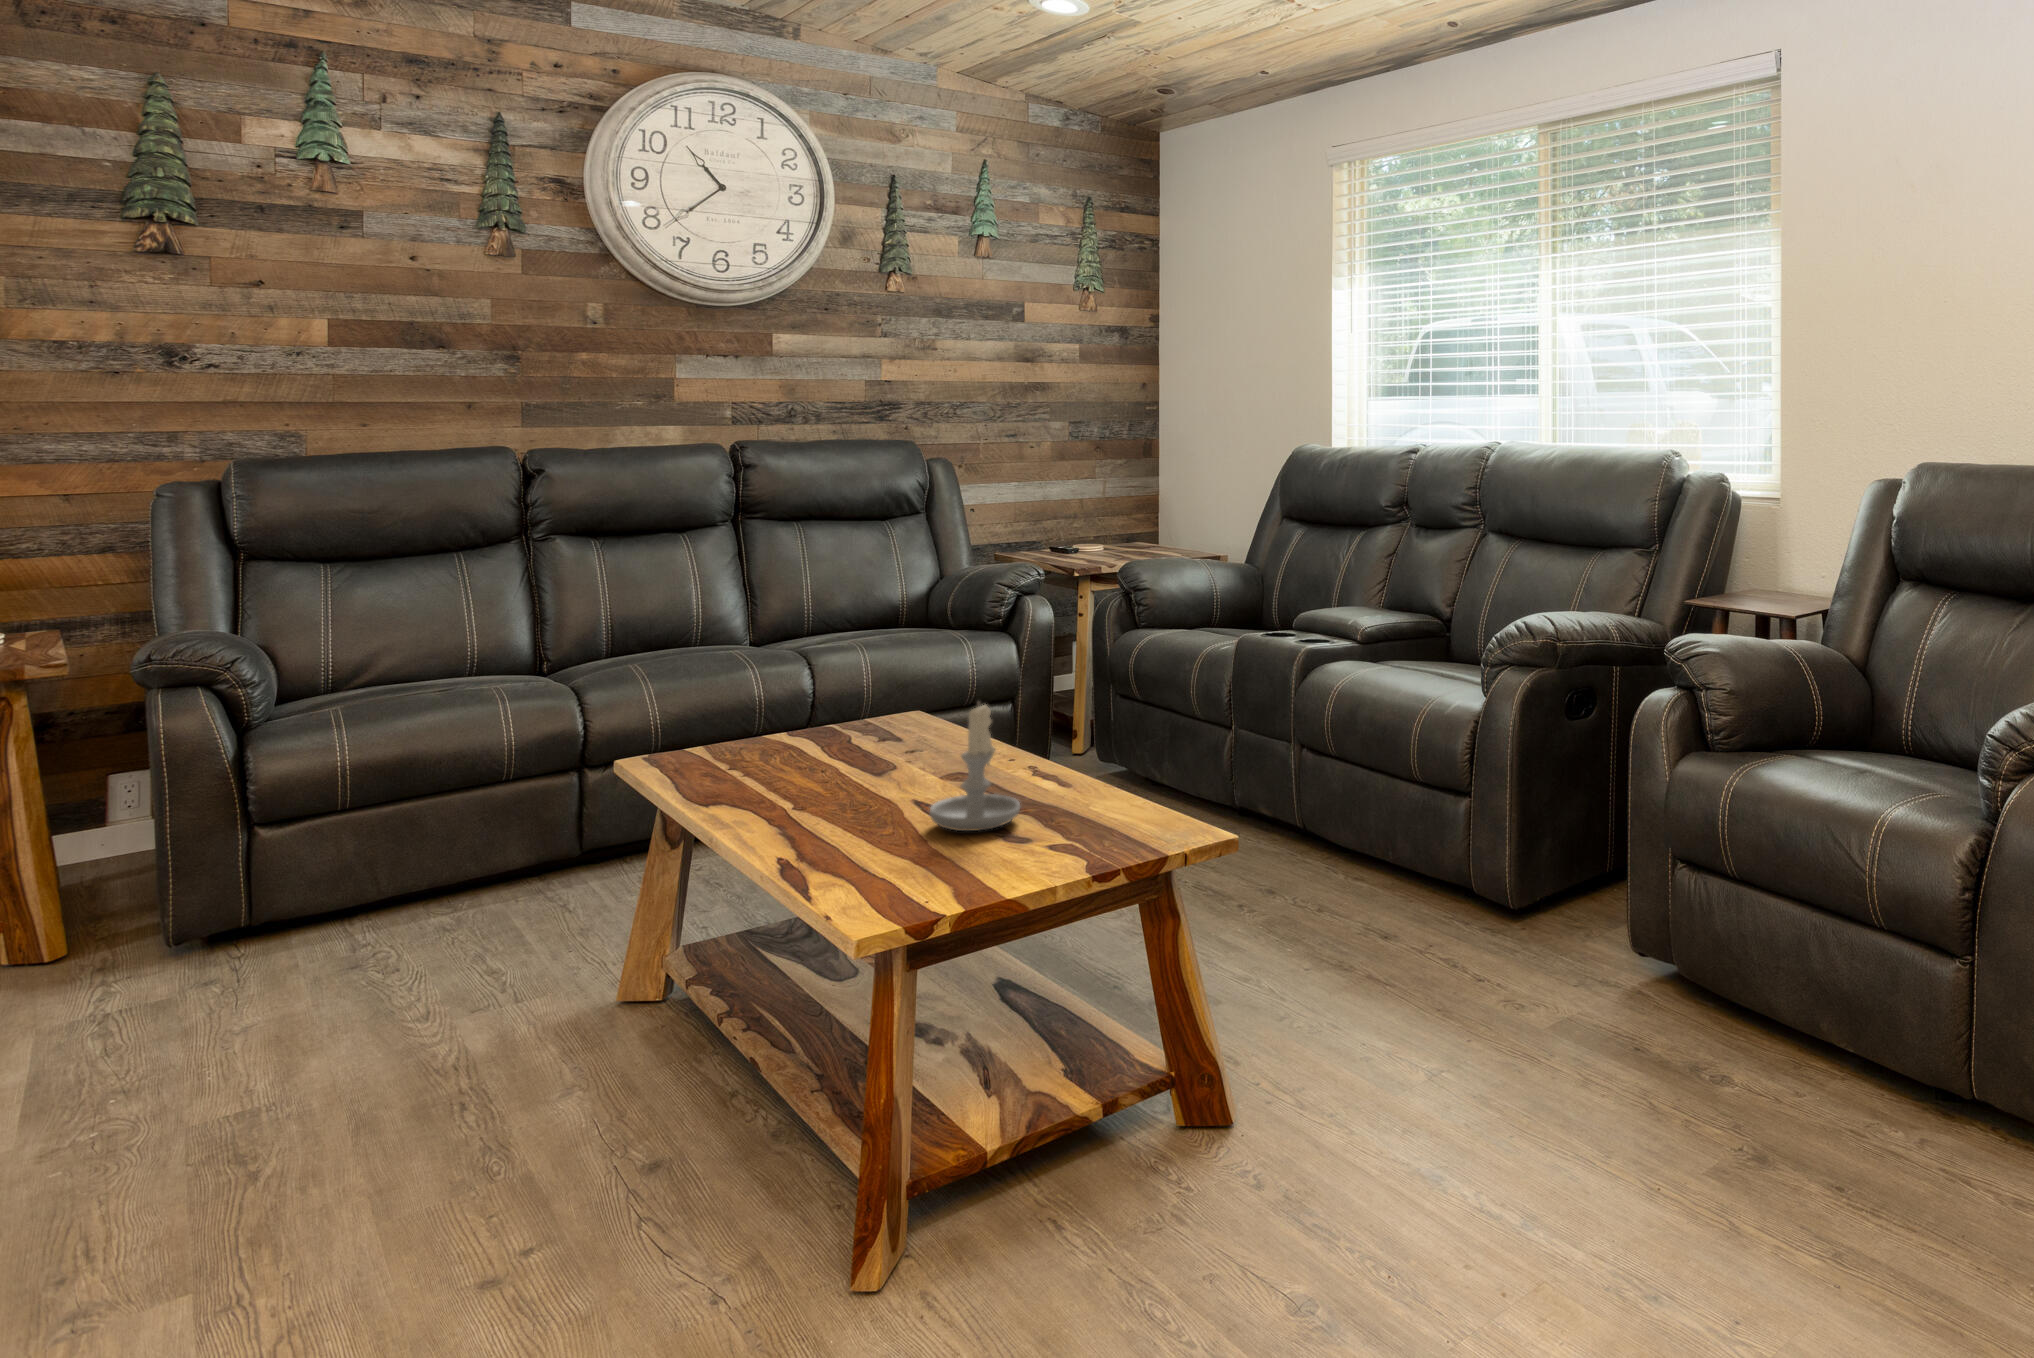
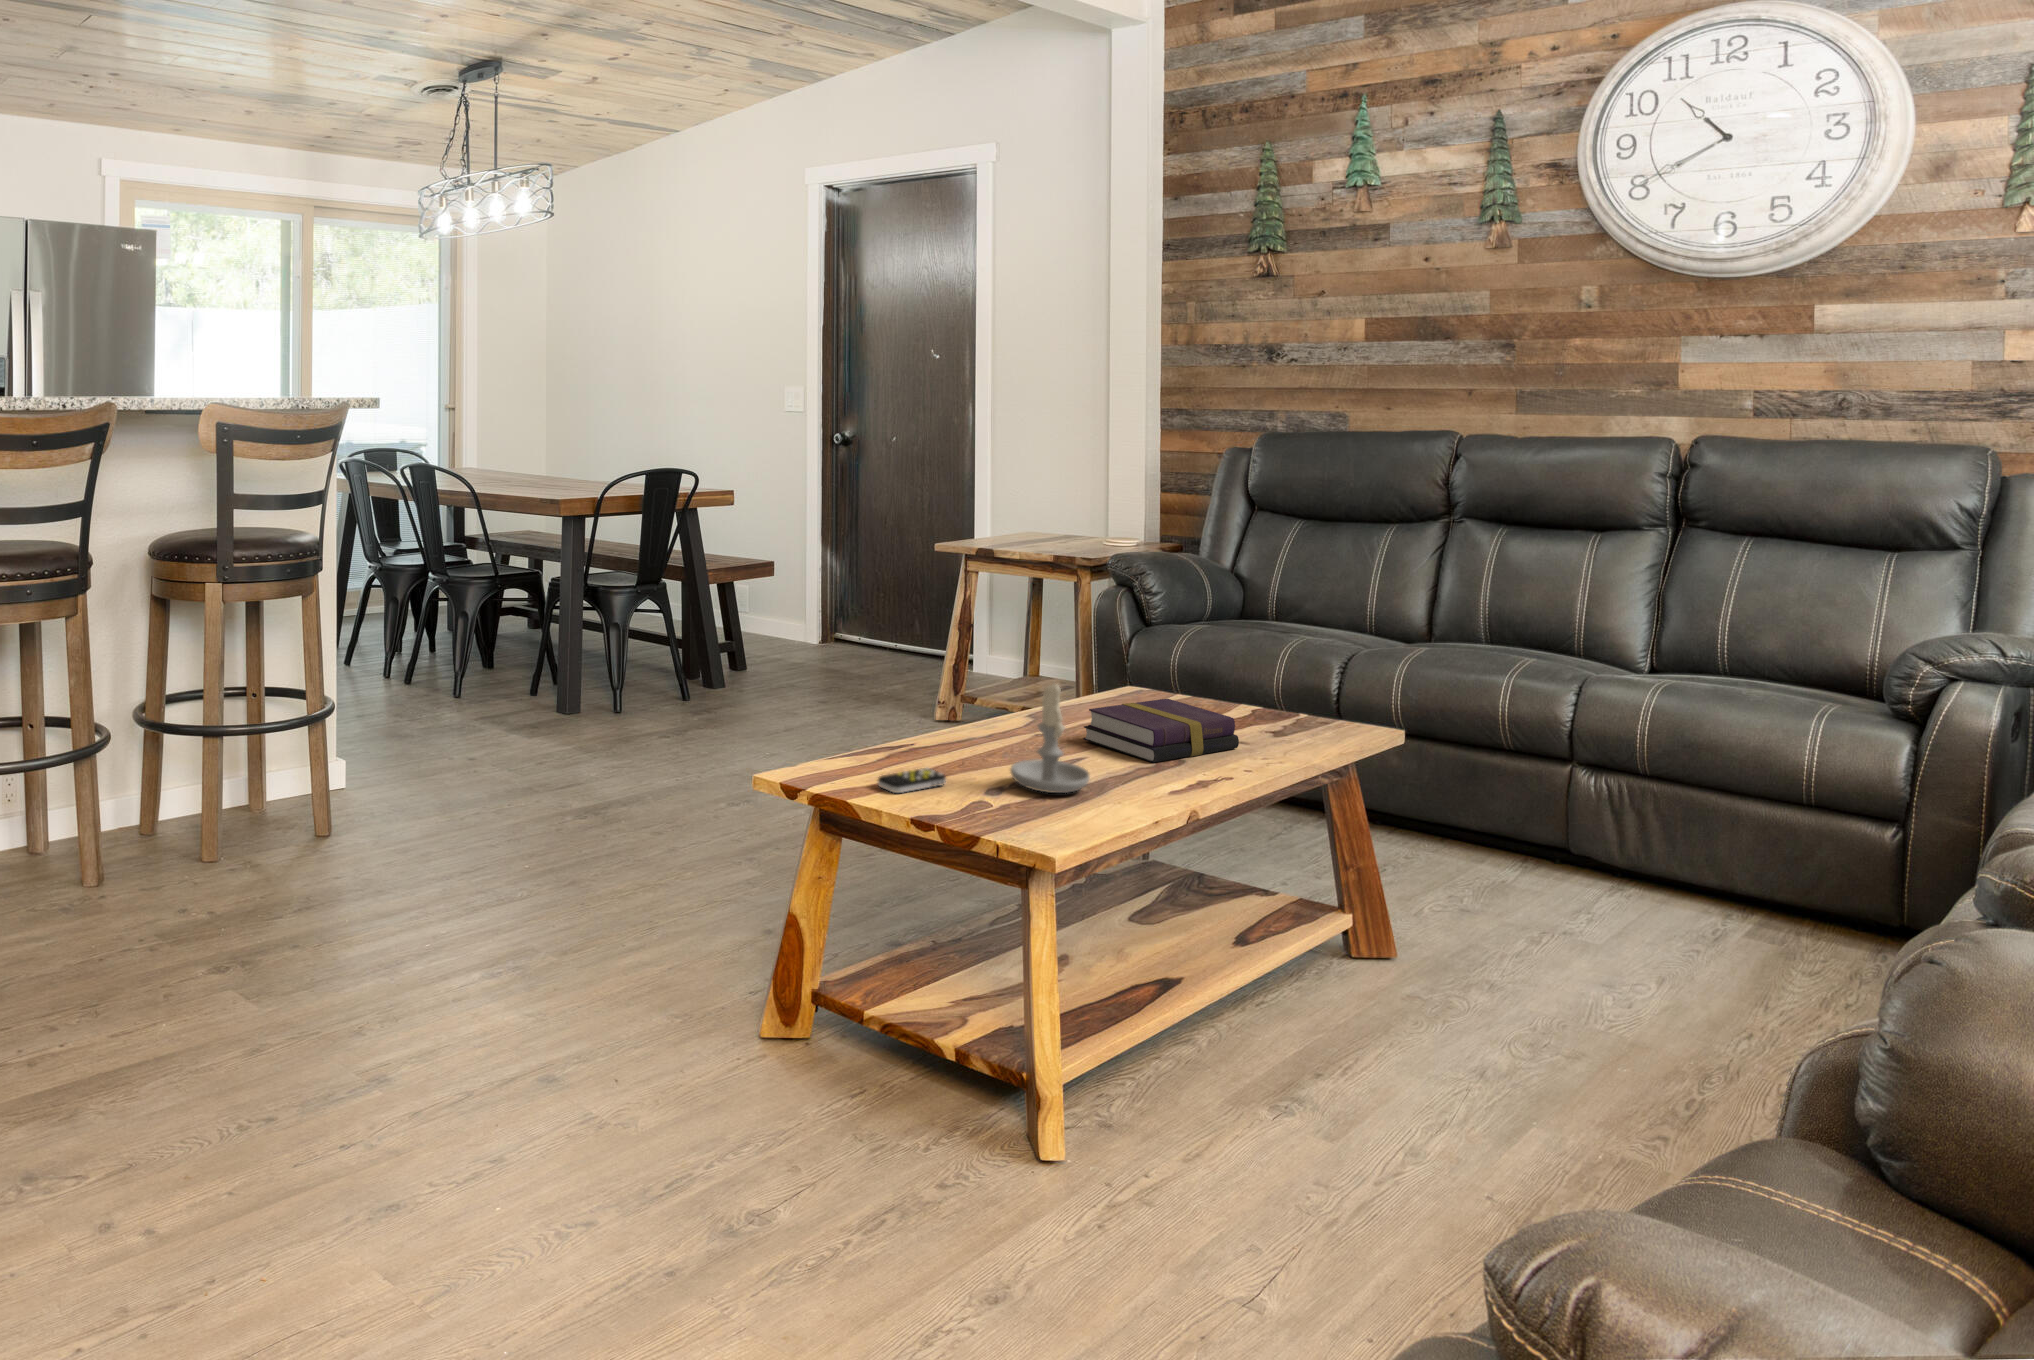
book: none [778,727,912,799] -> present [1083,699,1239,762]
remote control: none [898,850,960,891] -> present [878,768,946,793]

